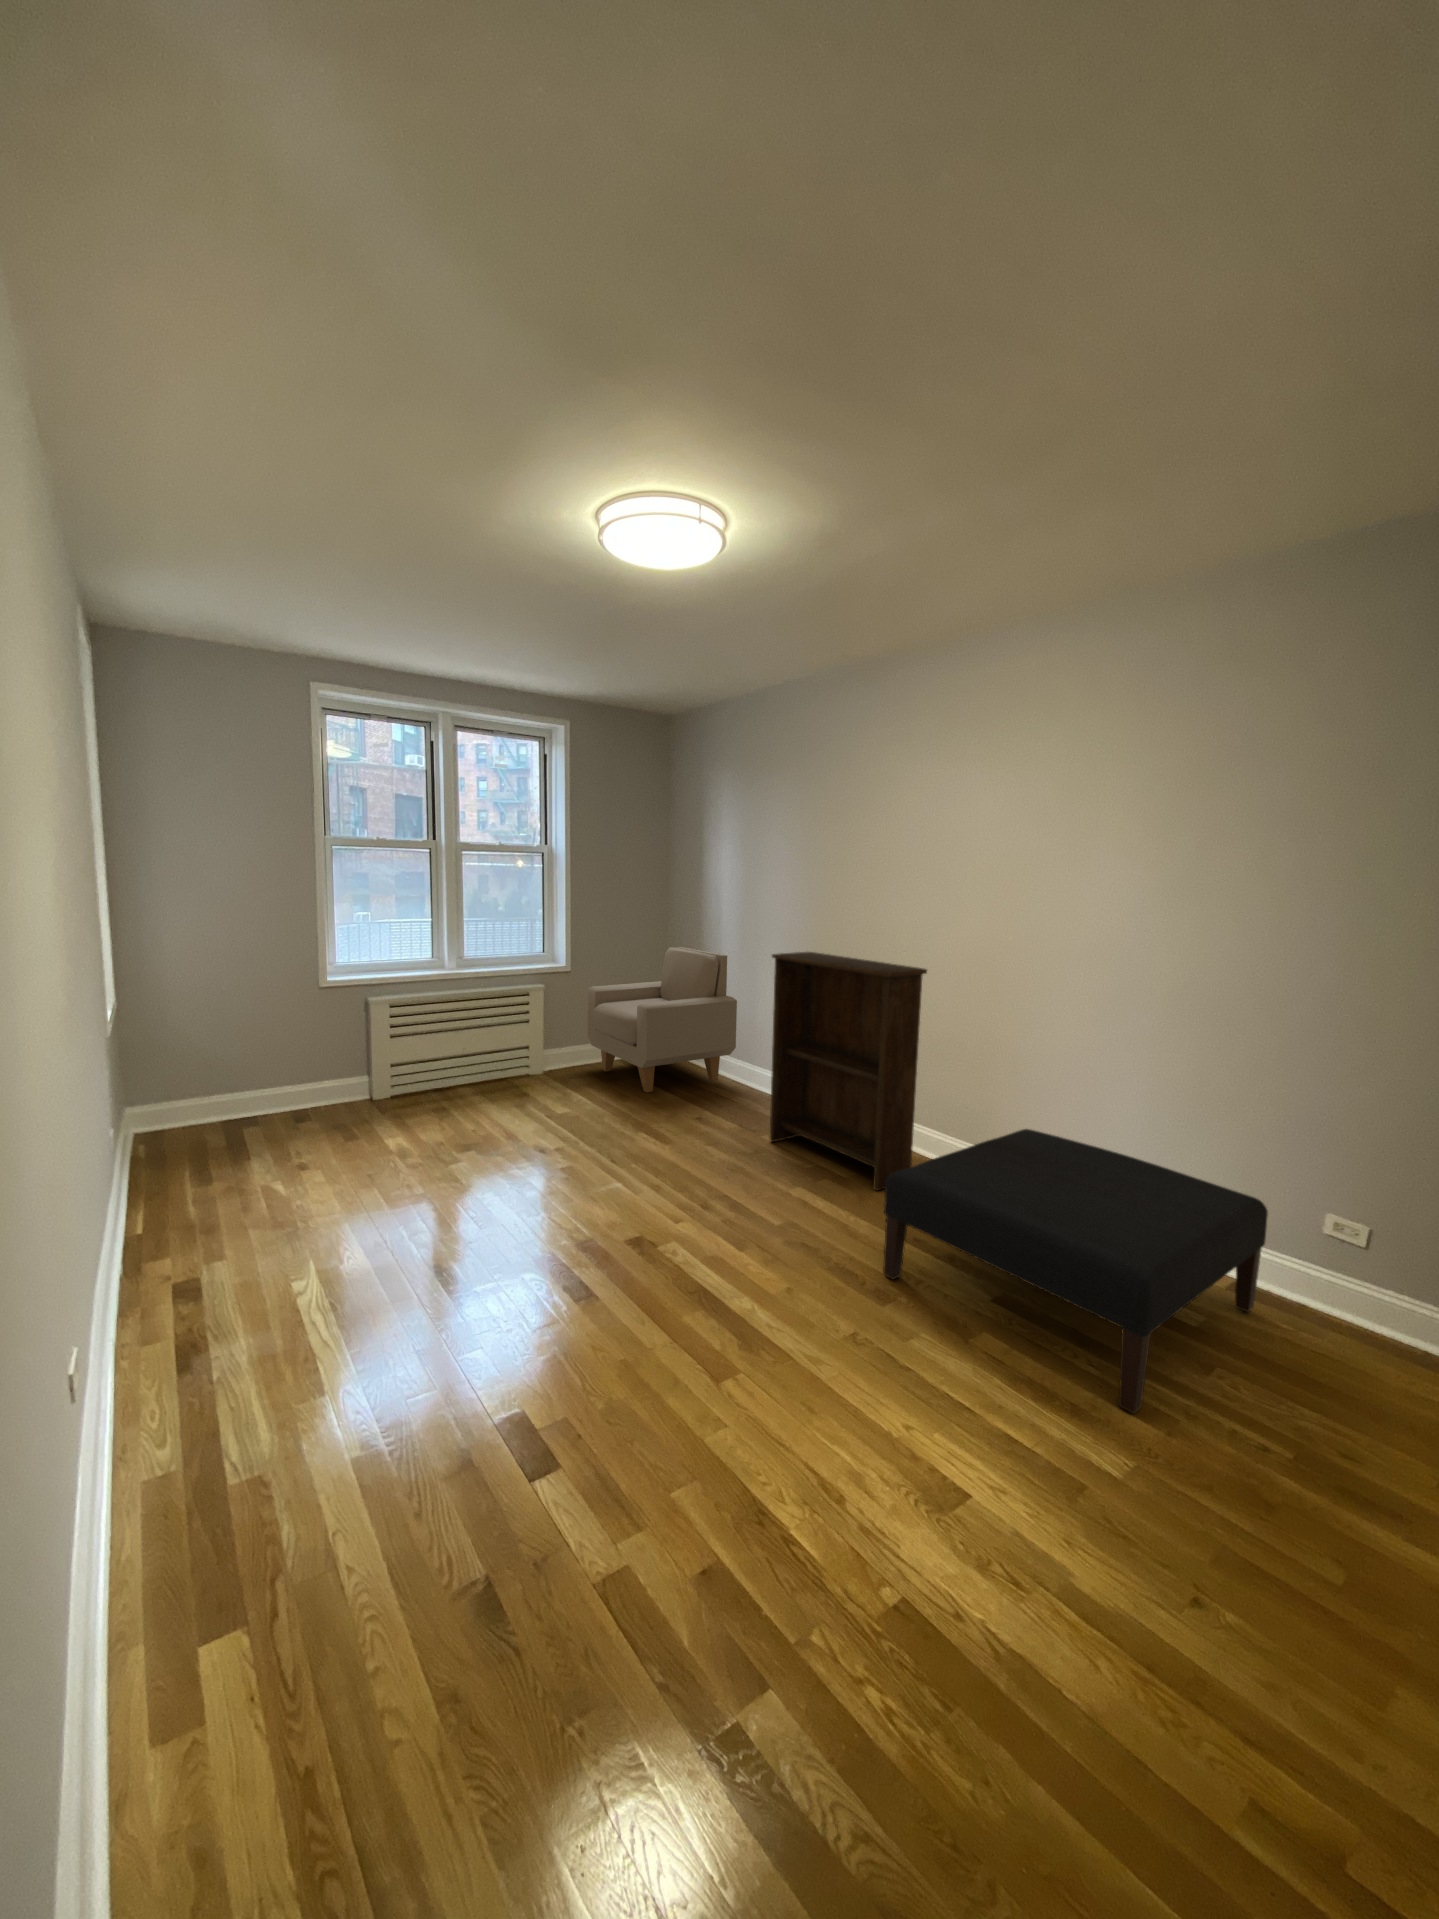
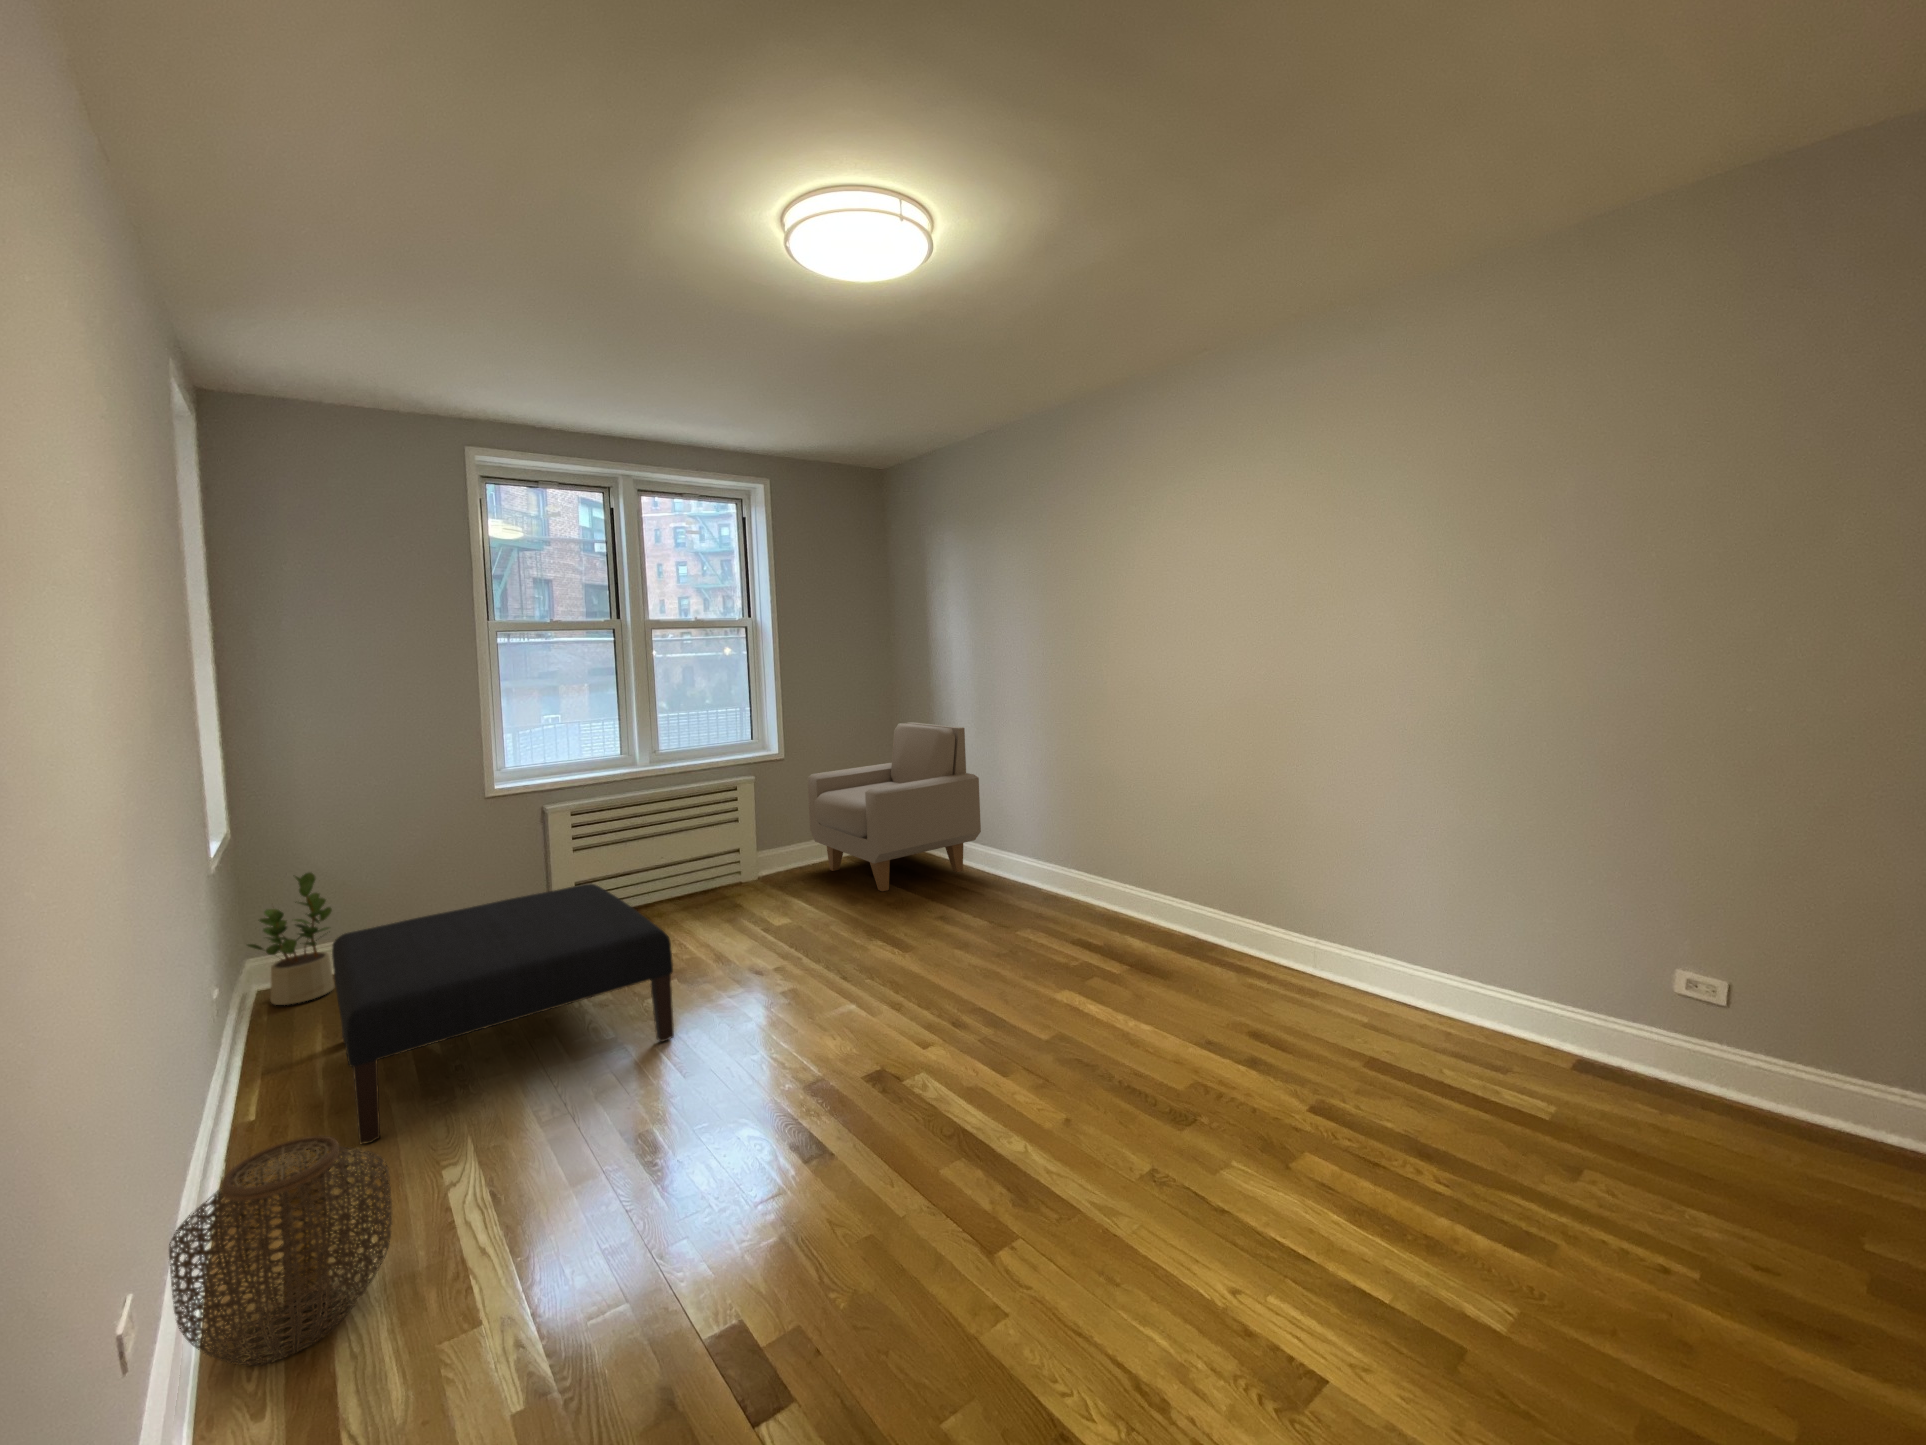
bookshelf: present [770,952,927,1190] -> none [1016,715,1194,985]
potted plant: none [134,1040,200,1144] -> present [247,872,335,1005]
ottoman: present [883,1129,1268,1413] -> present [332,883,674,1144]
woven basket: none [112,1242,265,1400] -> present [169,1136,392,1366]

